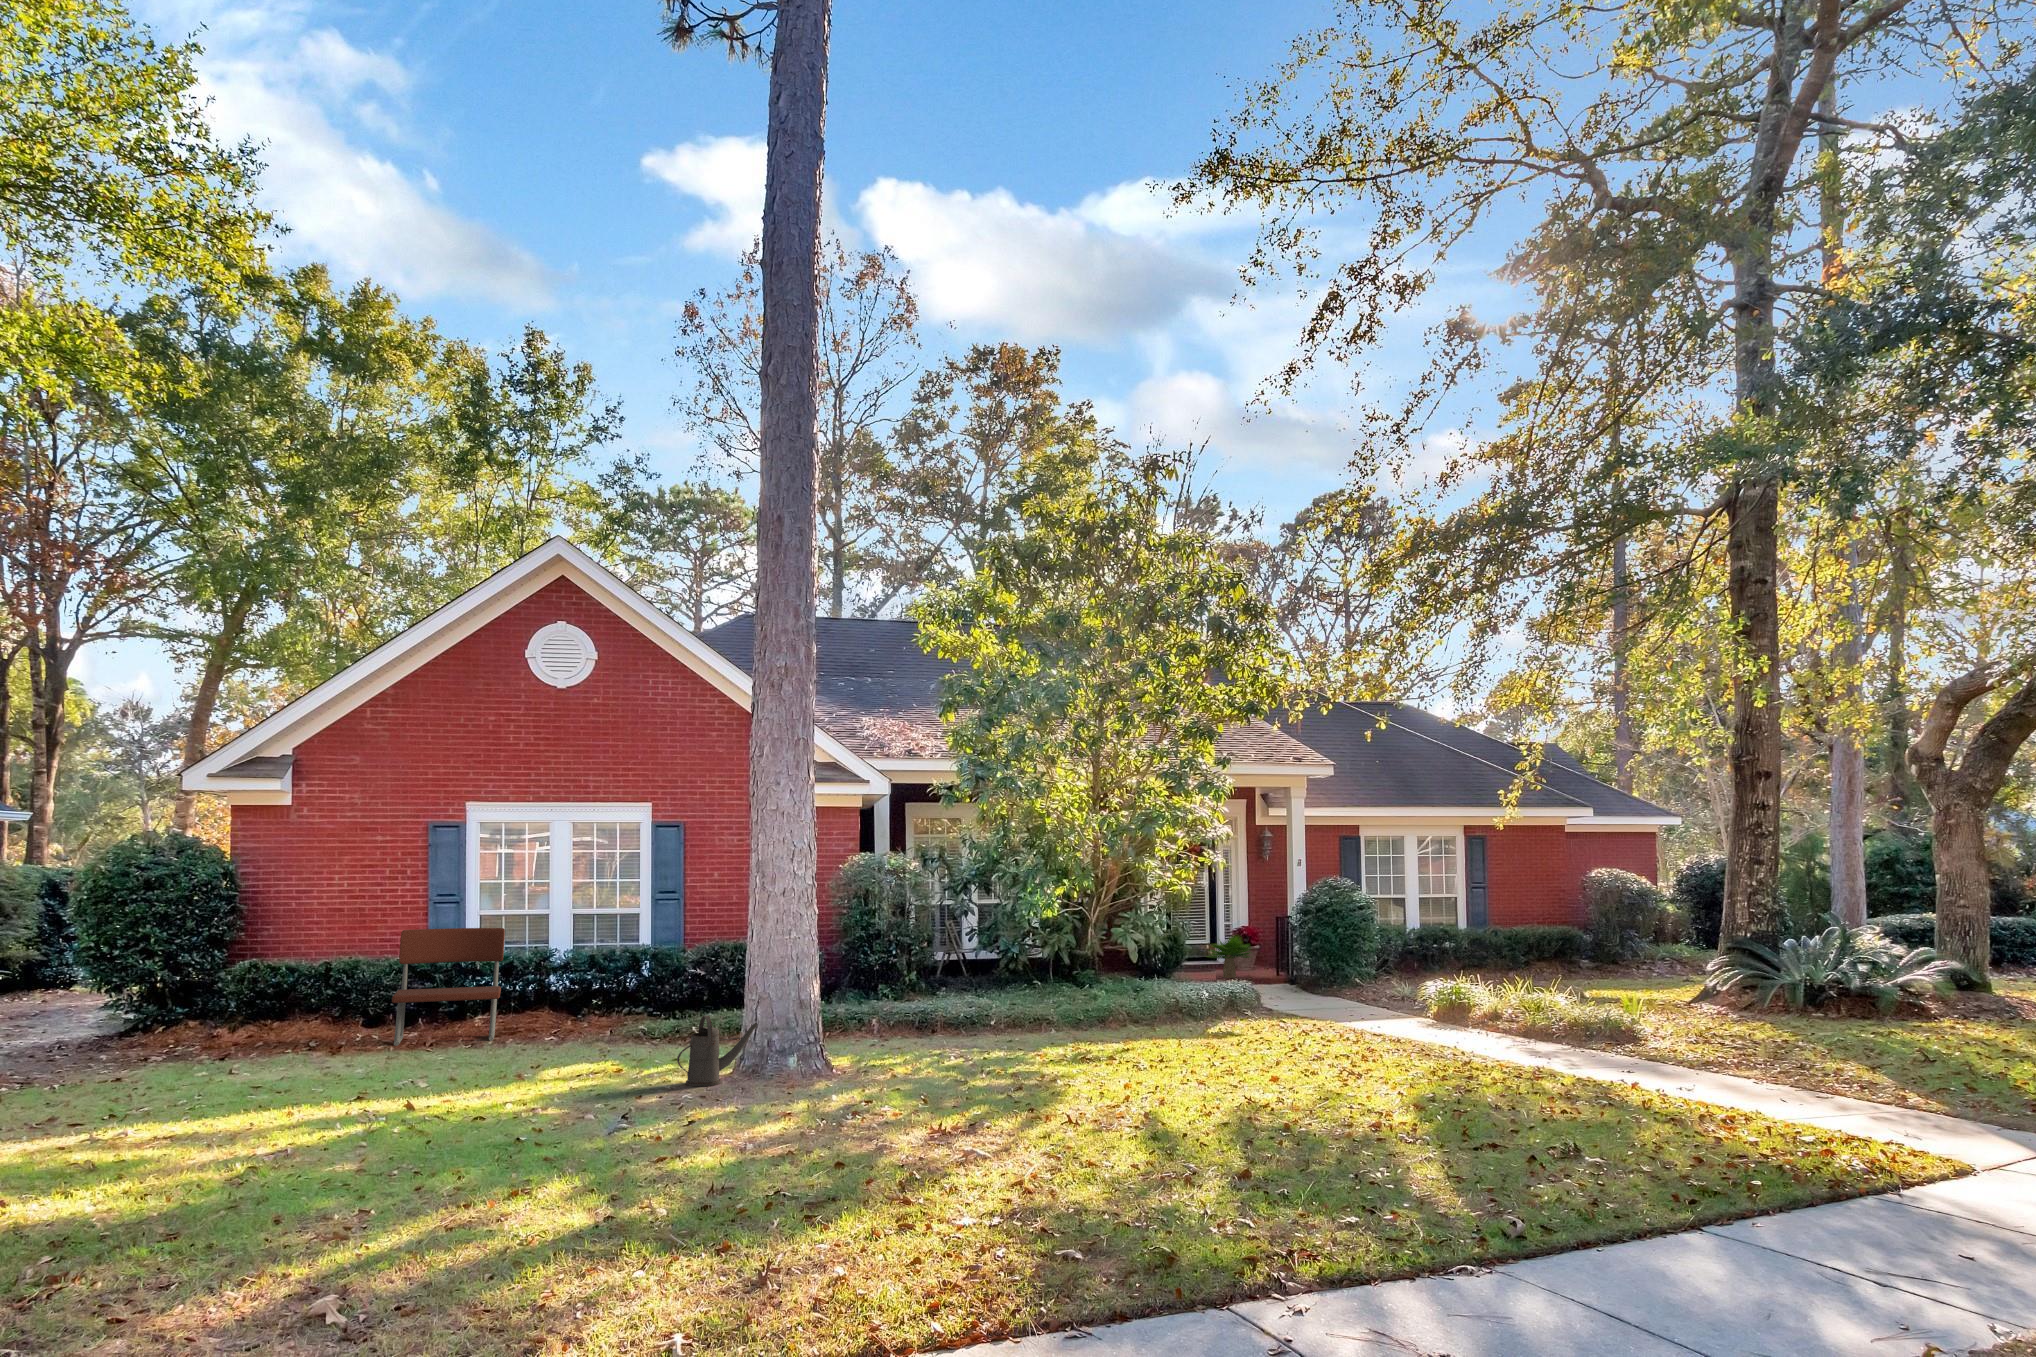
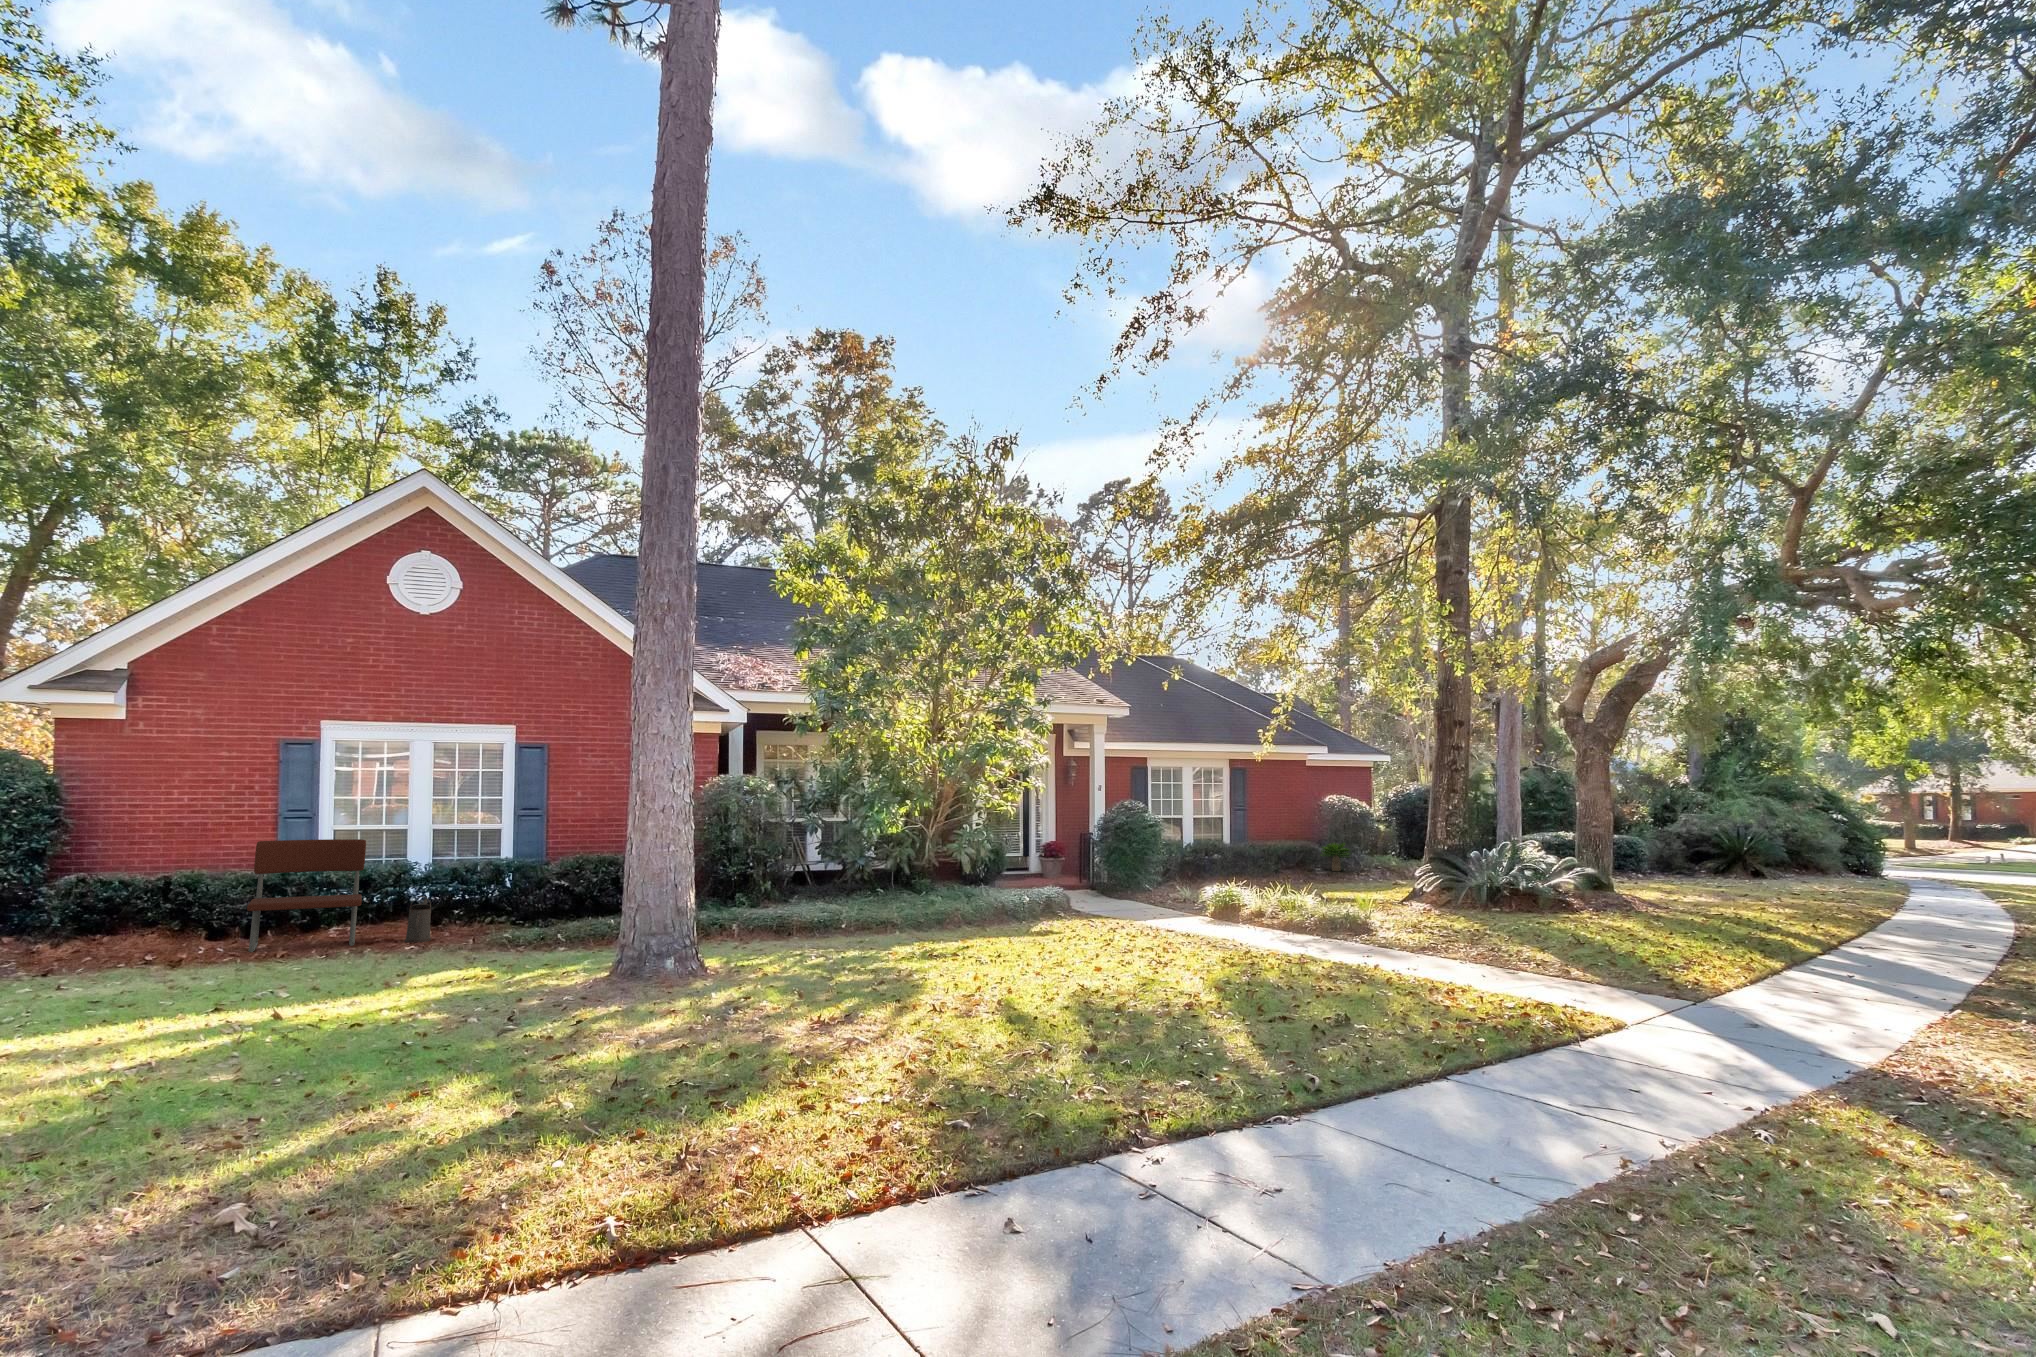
potted plant: present [1207,936,1250,978] -> present [1321,843,1350,871]
watering can: present [677,1016,757,1086] -> present [405,896,431,943]

